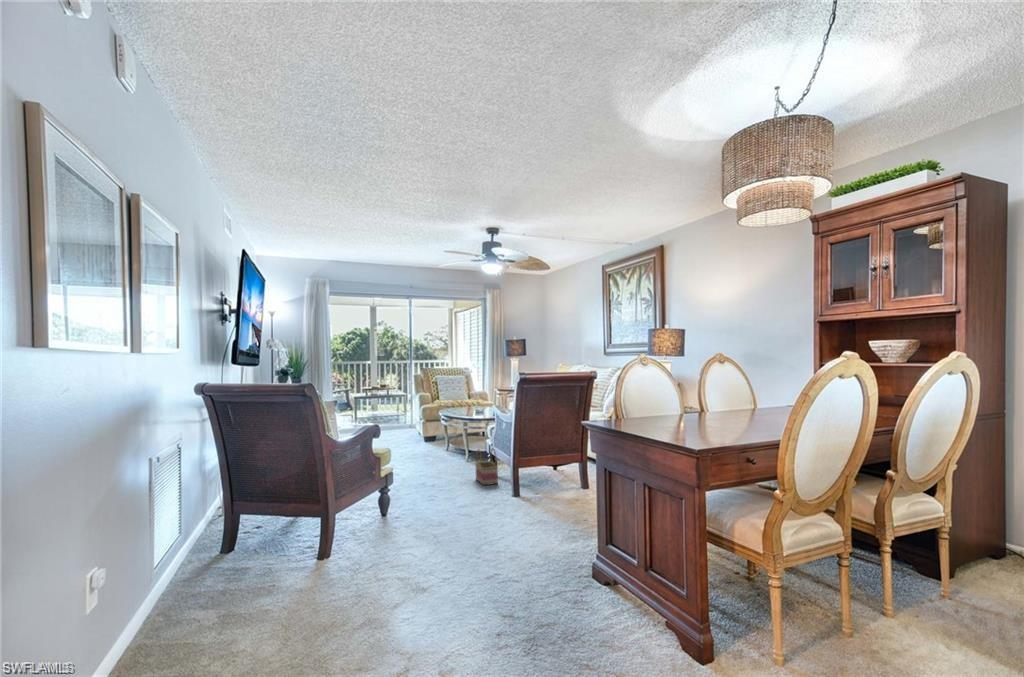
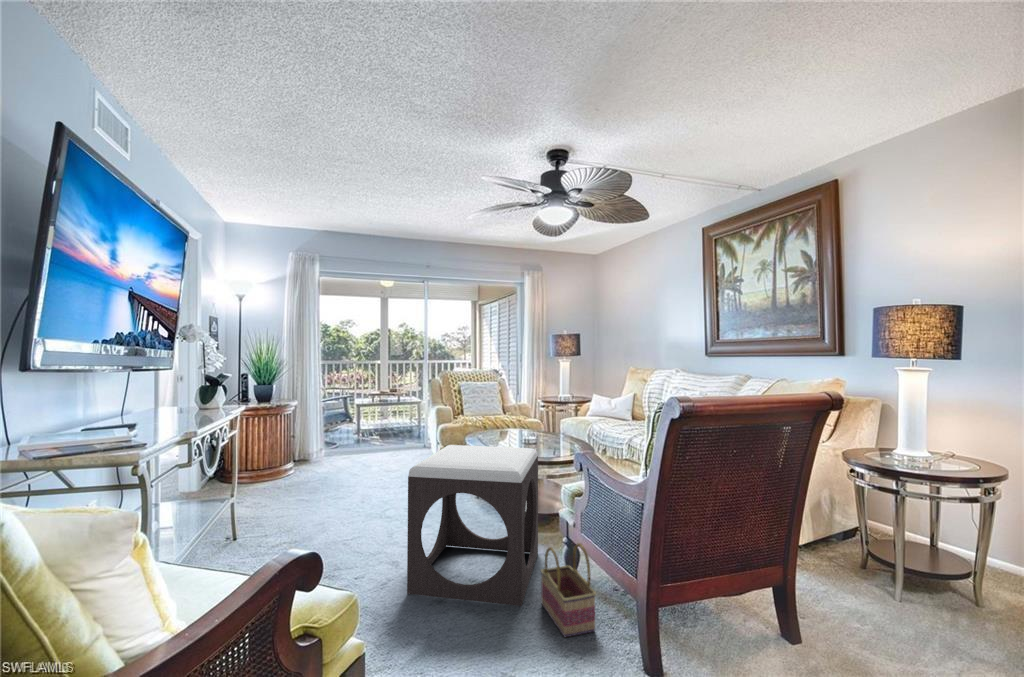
footstool: none [409,409,479,480] -> present [407,445,538,606]

